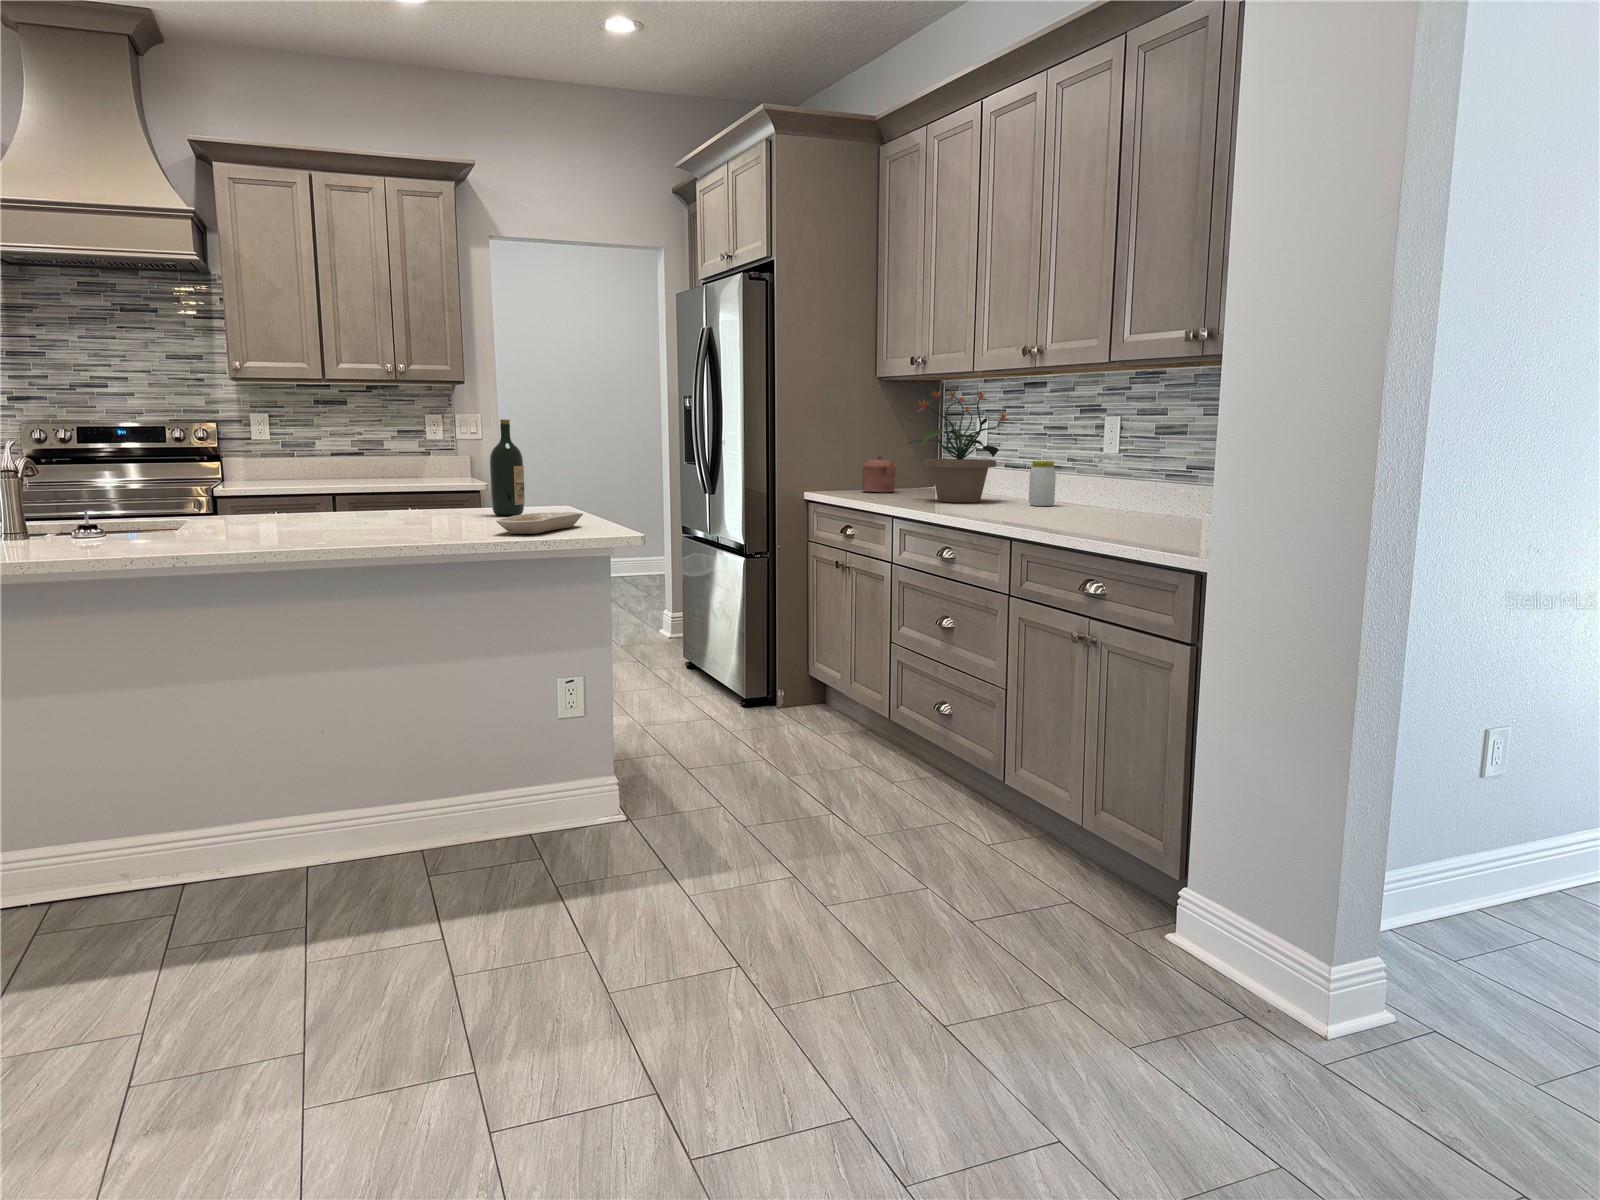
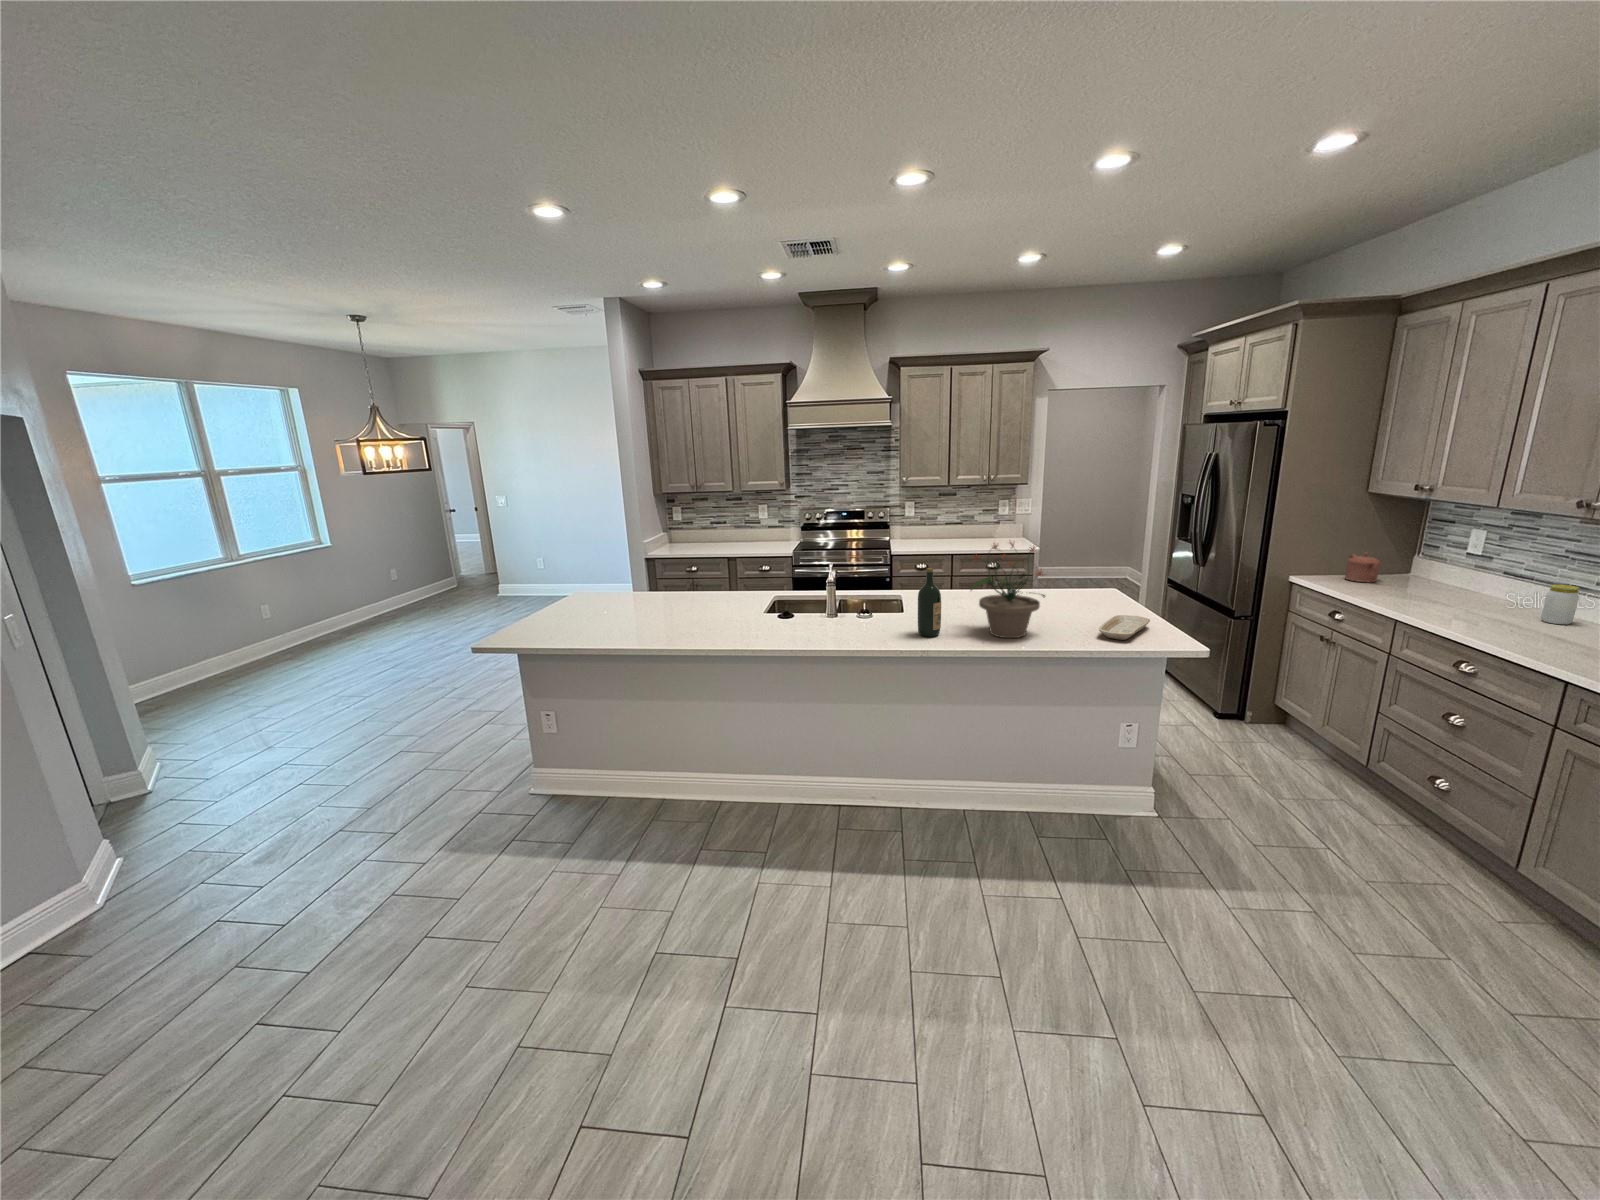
potted plant: present [908,390,1010,503] -> present [971,542,1045,638]
wine bottle: present [490,420,525,516] -> present [918,568,941,637]

